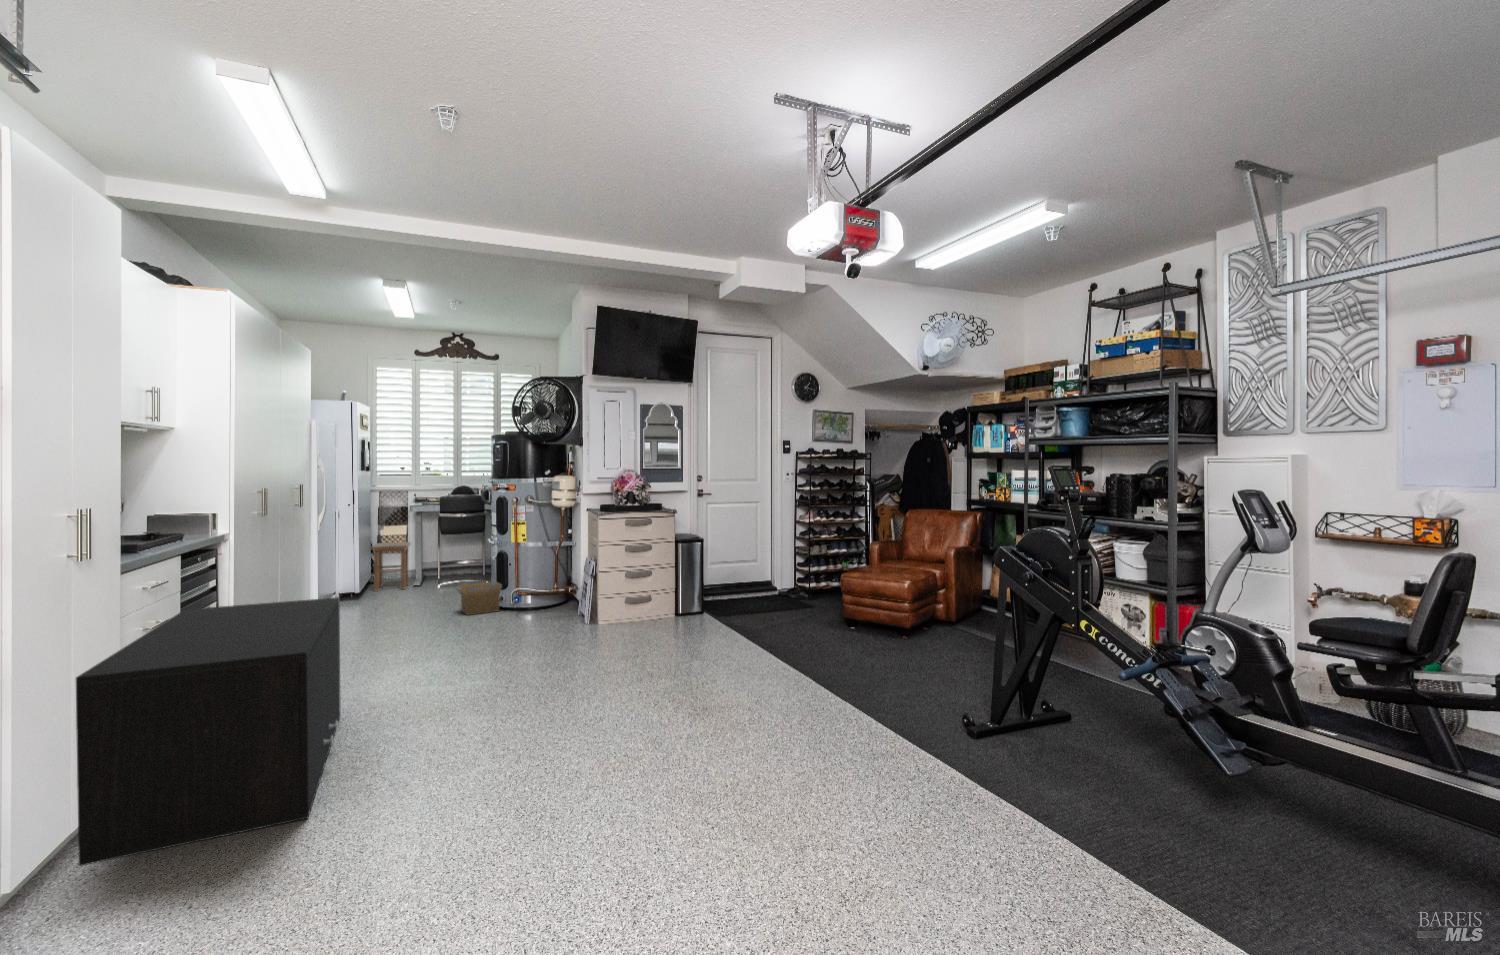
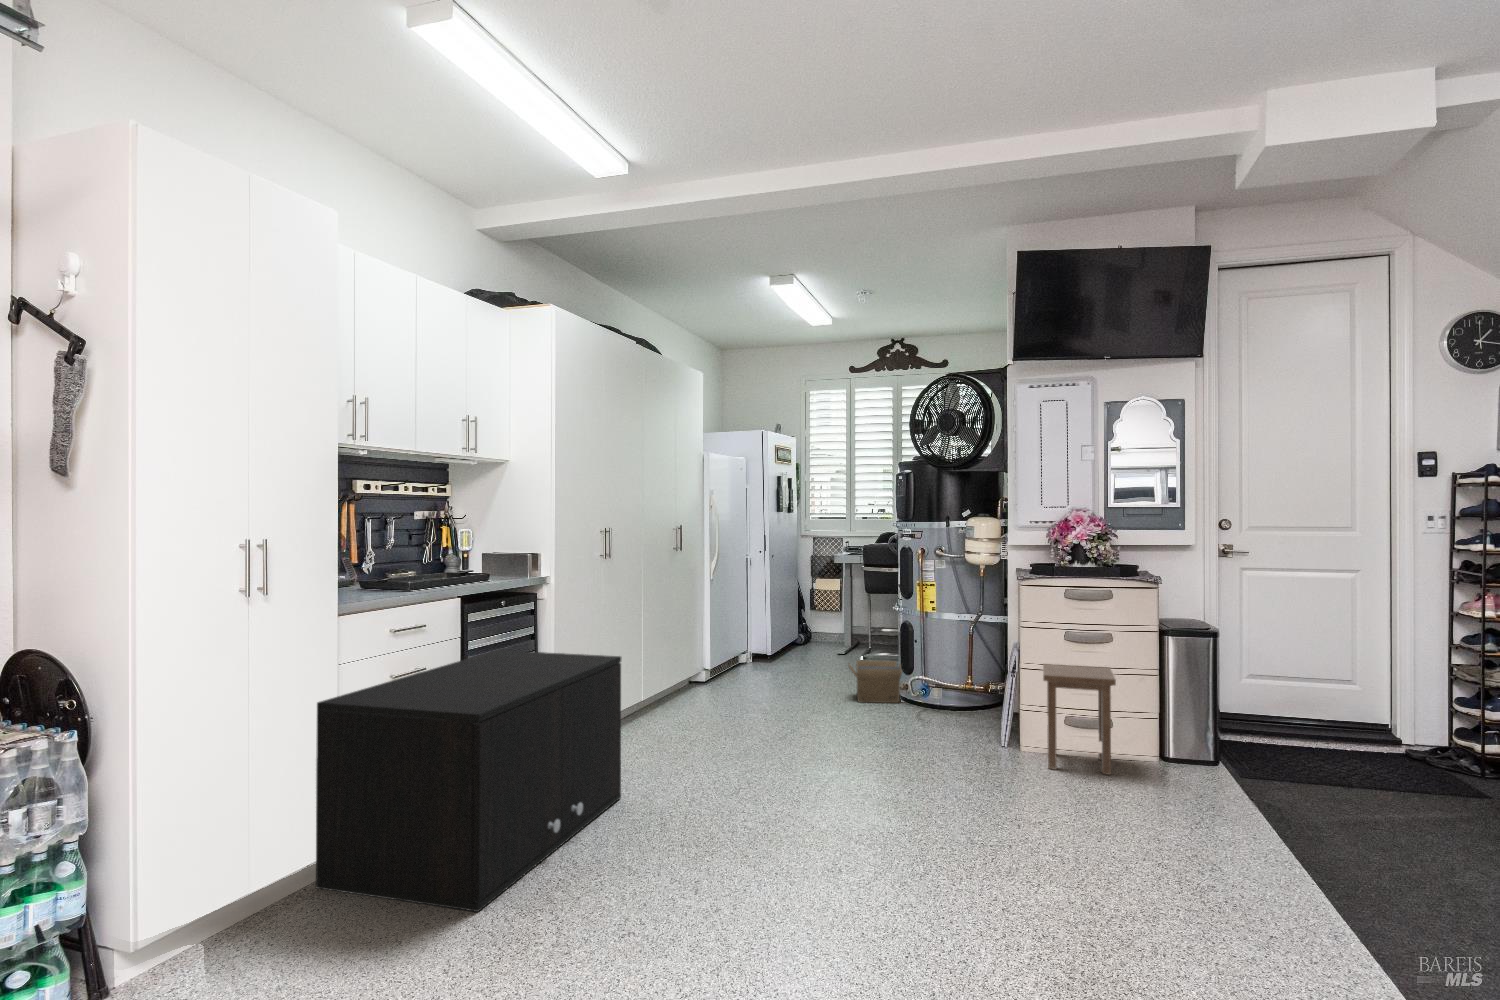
stool: present [371,542,411,591] -> present [1043,664,1116,775]

